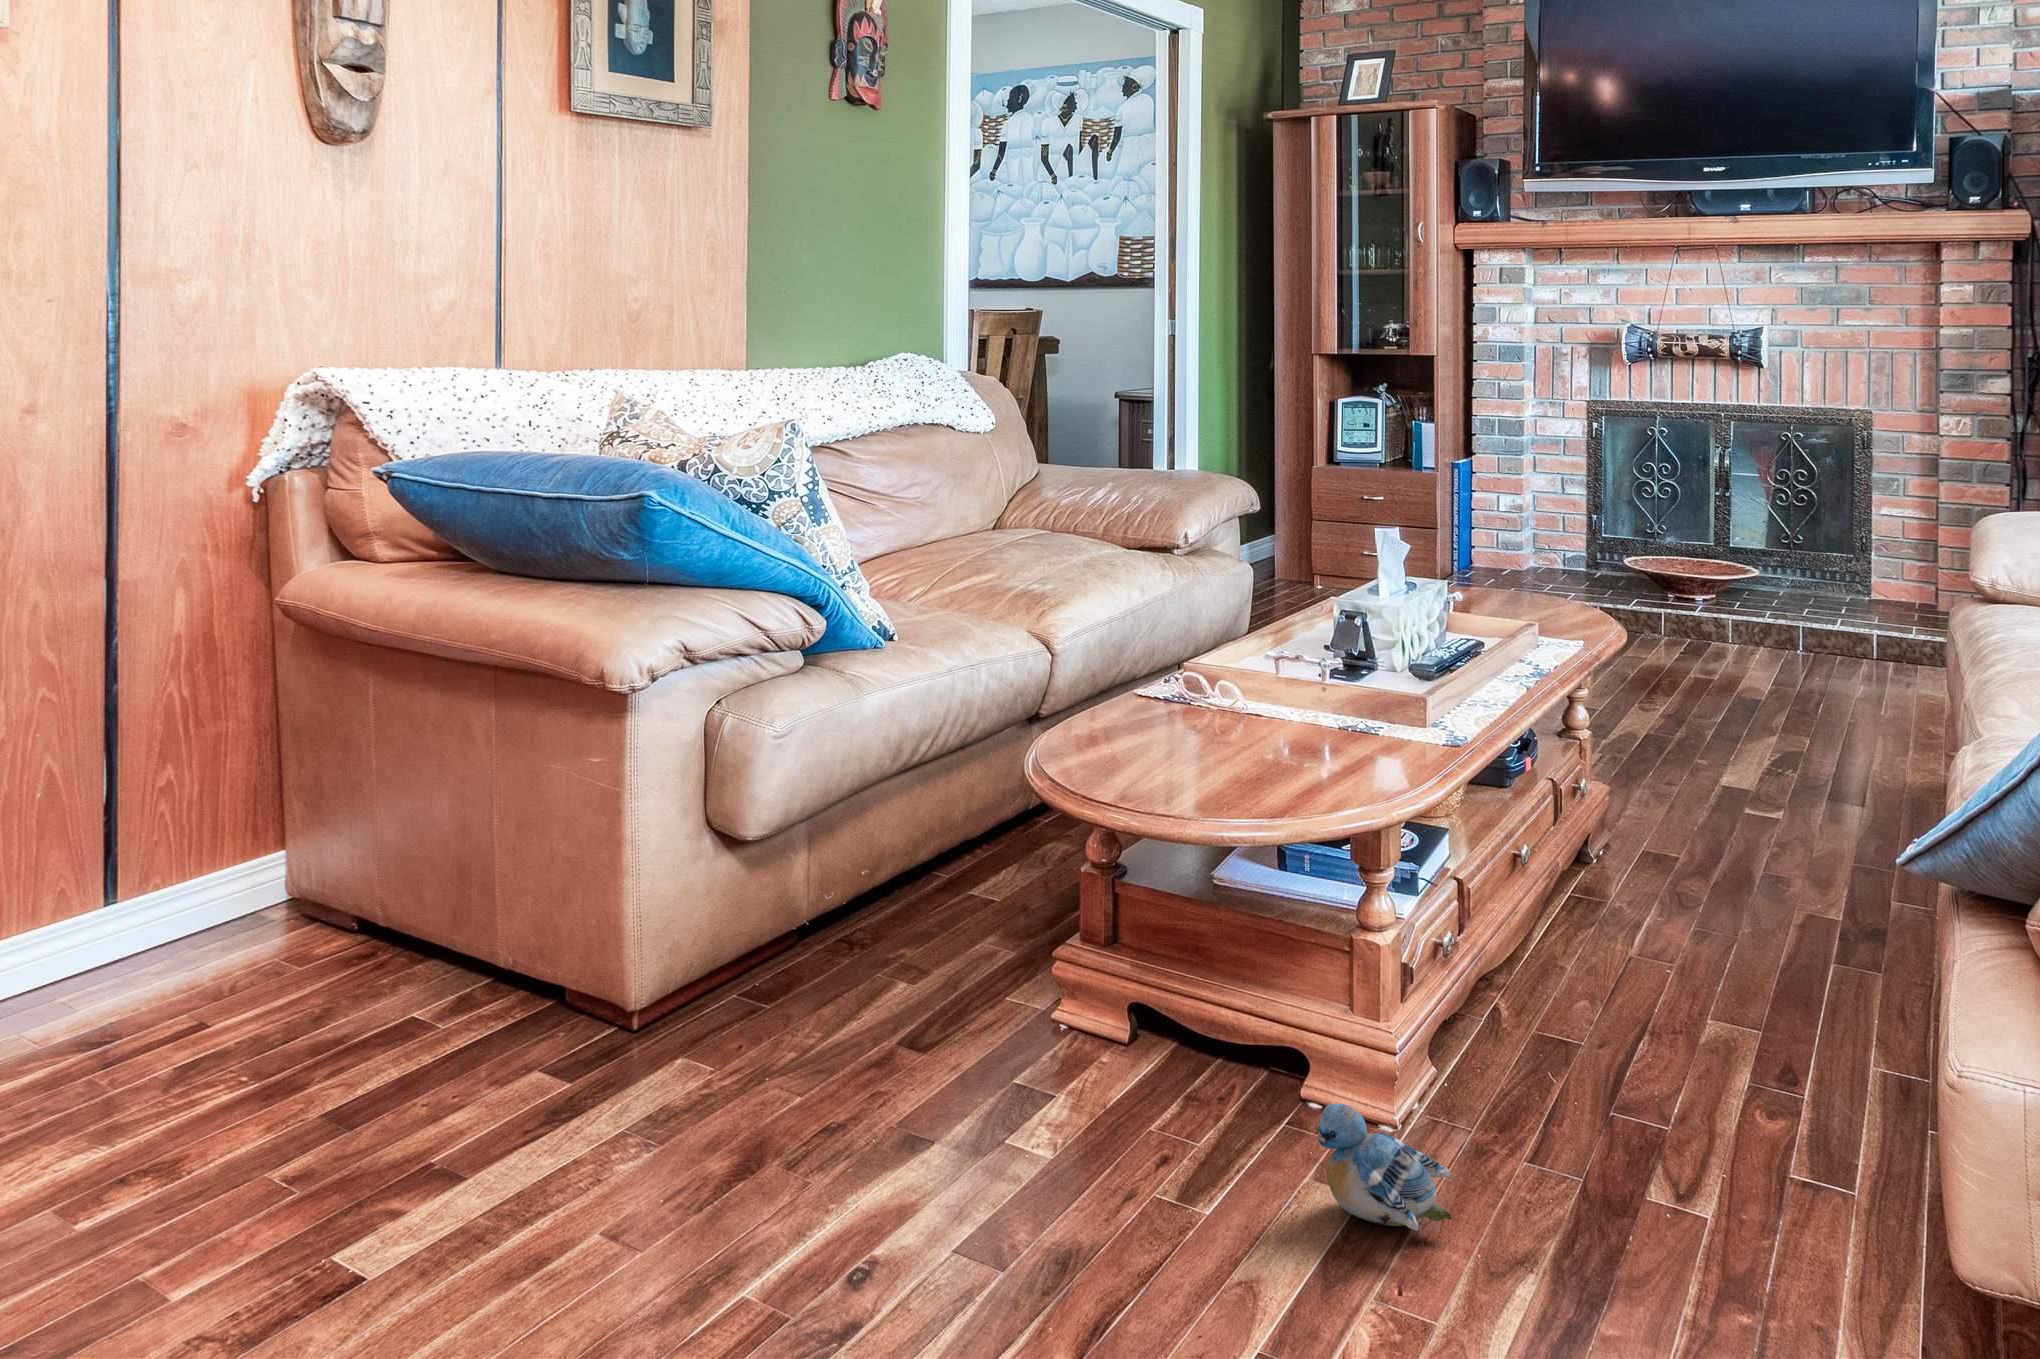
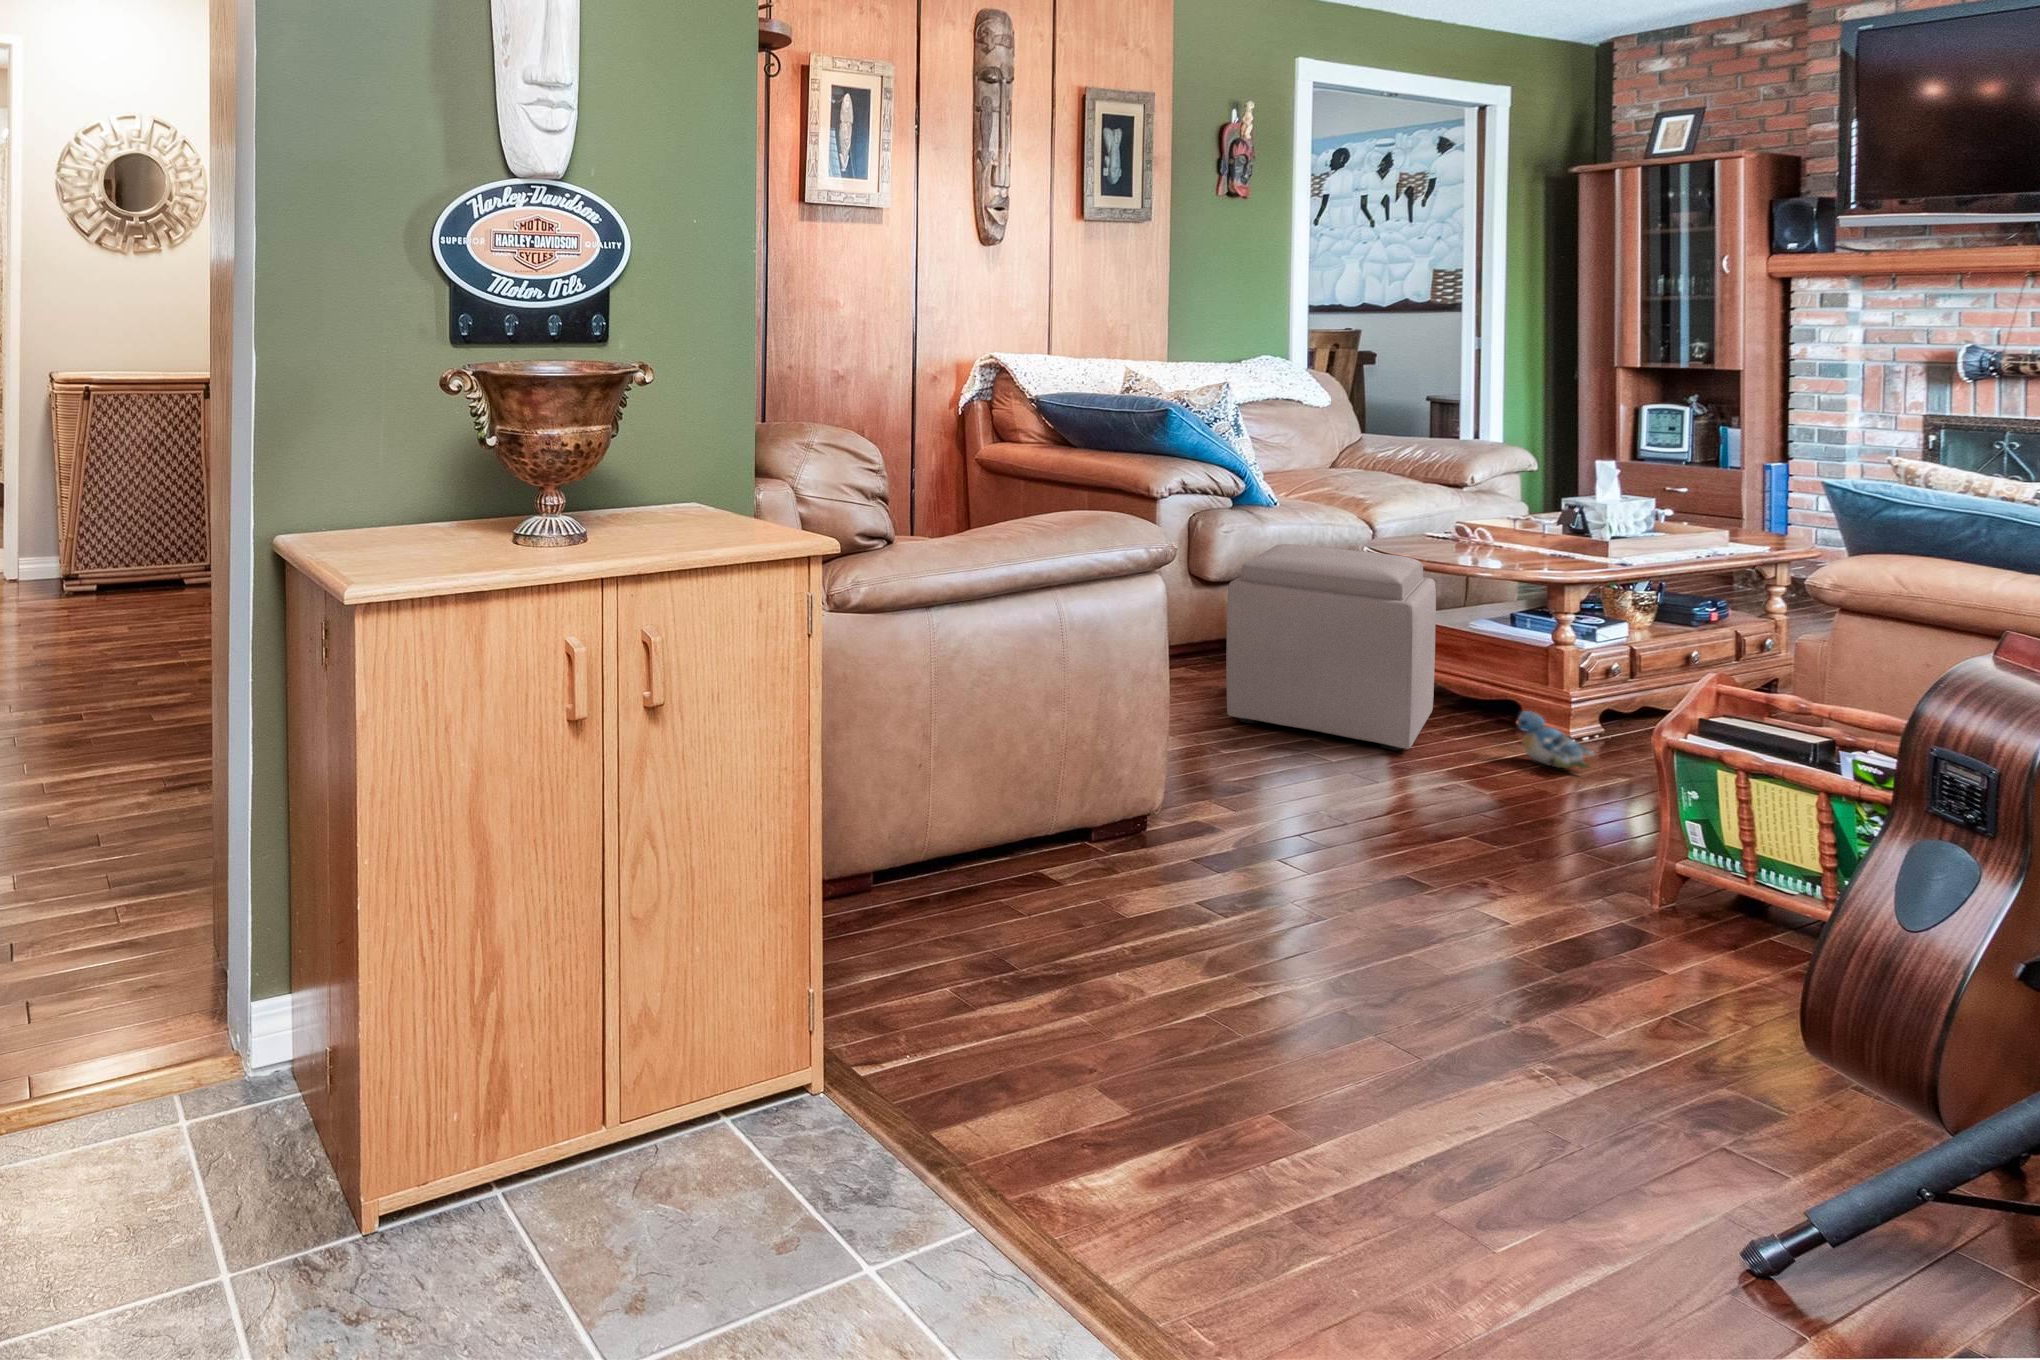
ottoman: none [720,778,1160,1285] -> present [1226,544,1436,750]

